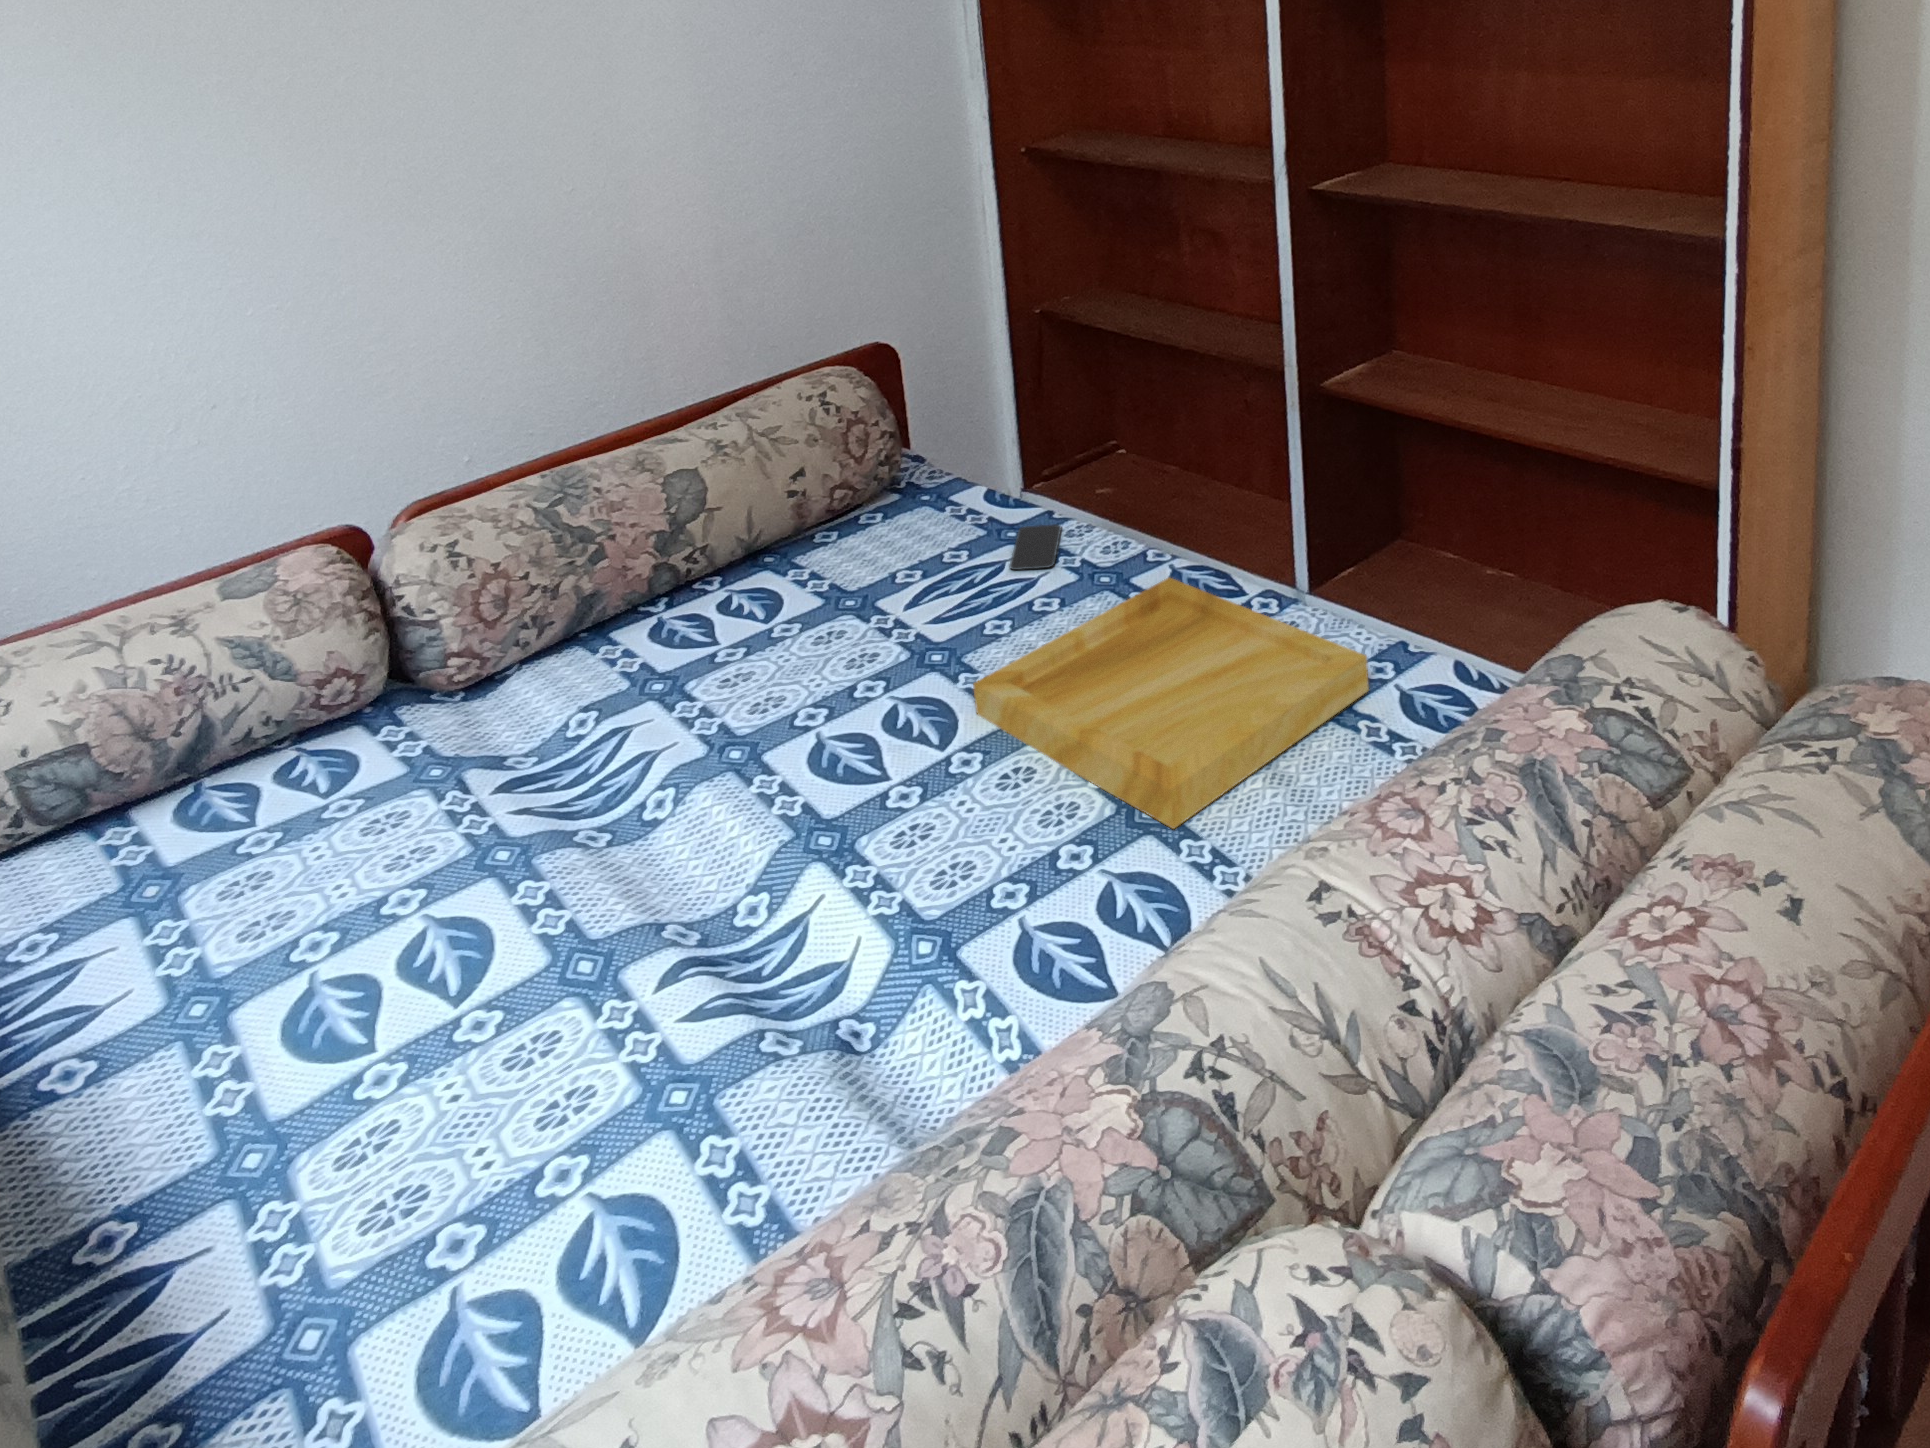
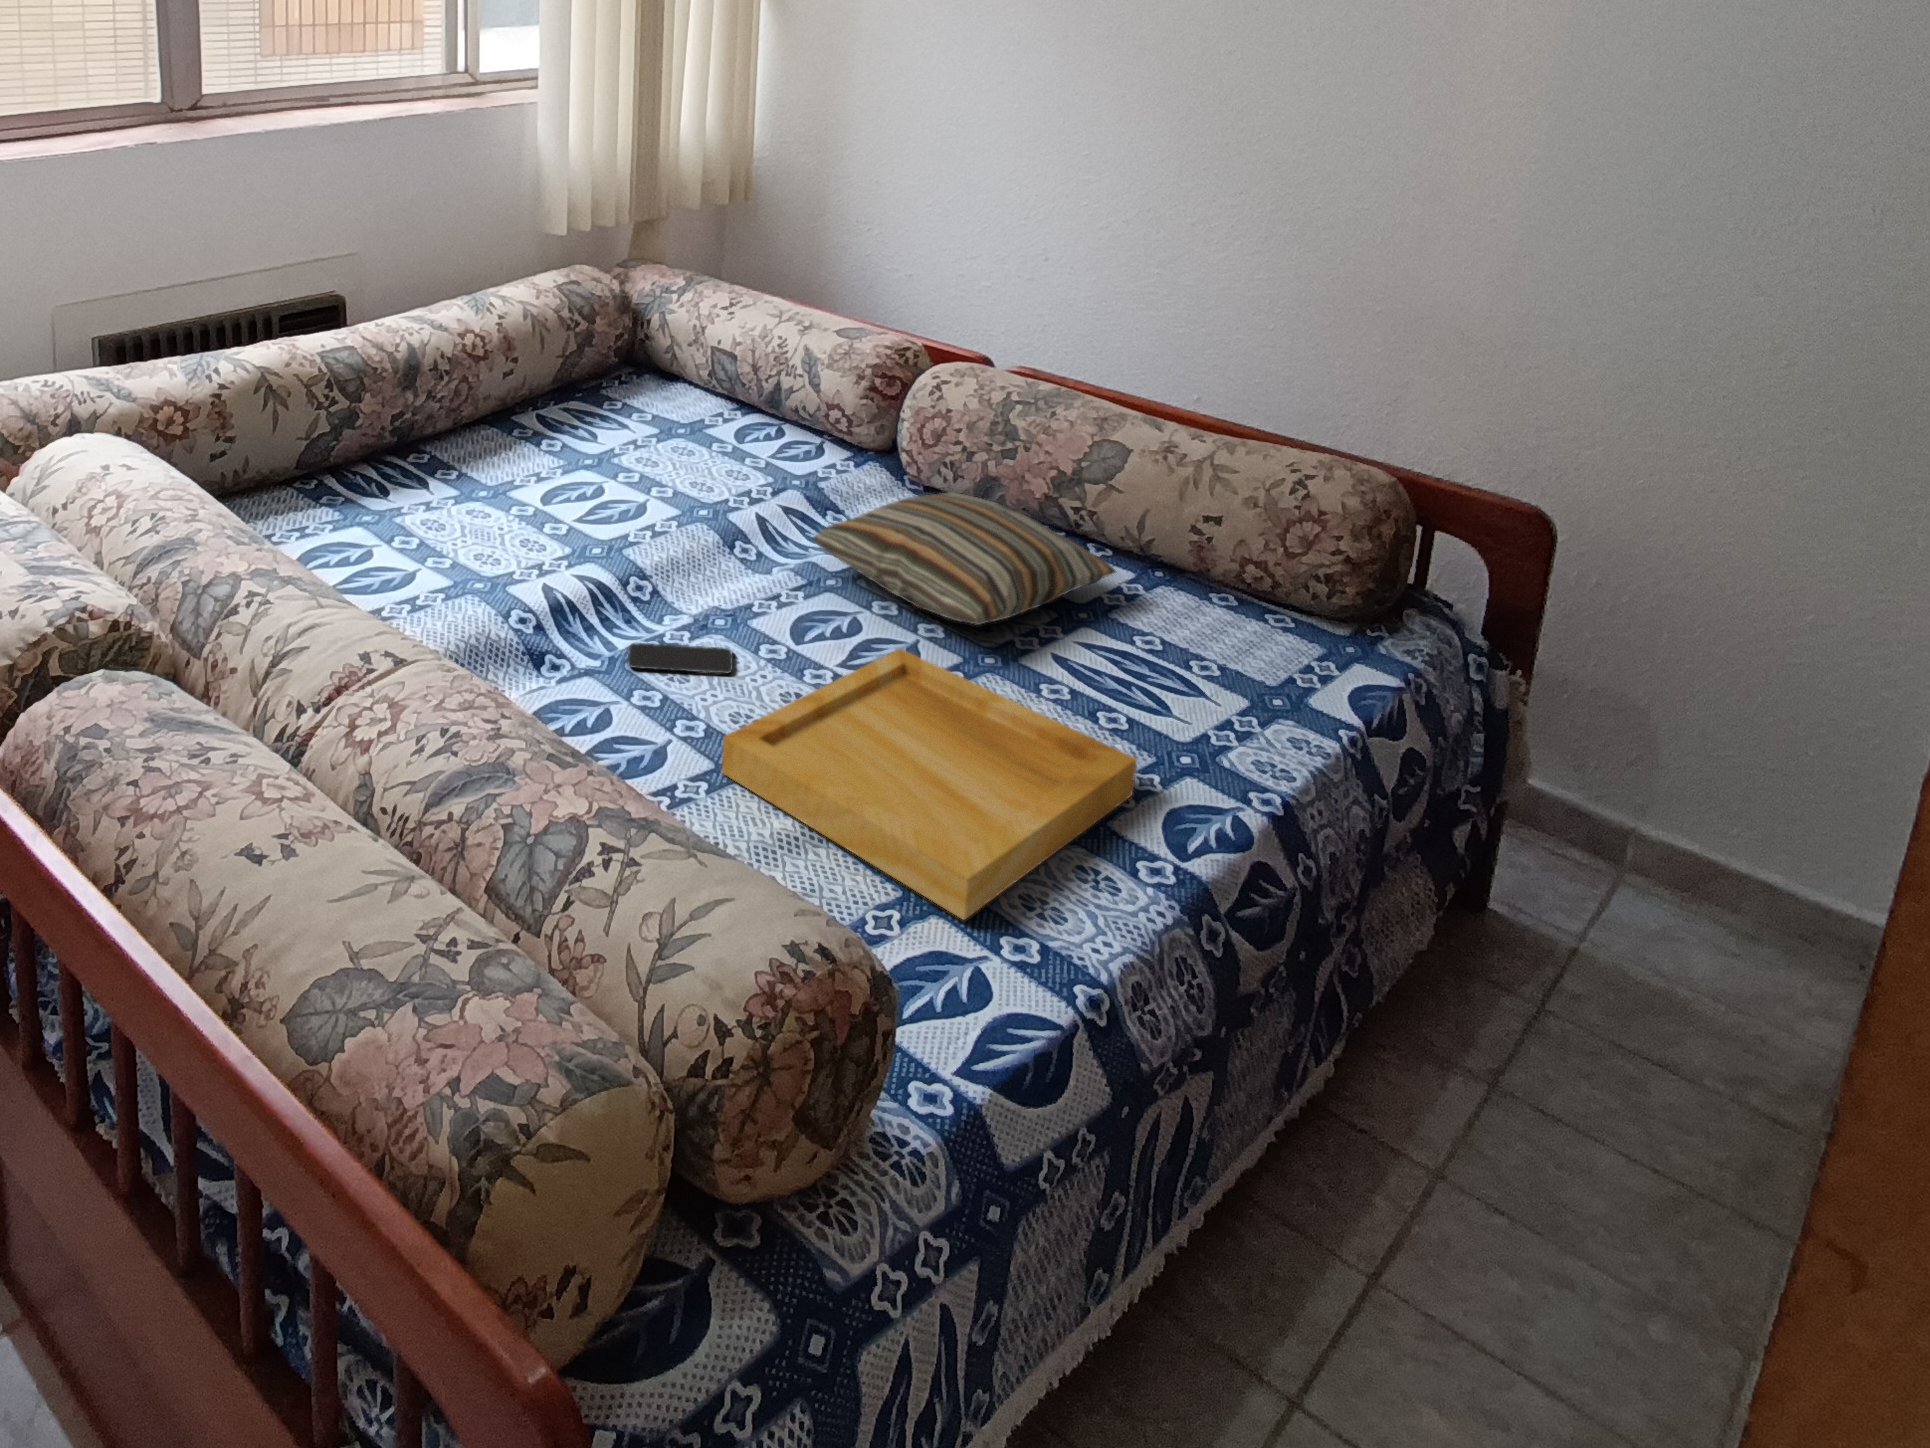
smartphone: present [1010,524,1062,570] -> present [628,643,733,674]
pillow: none [624,550,959,726] -> present [813,492,1116,625]

